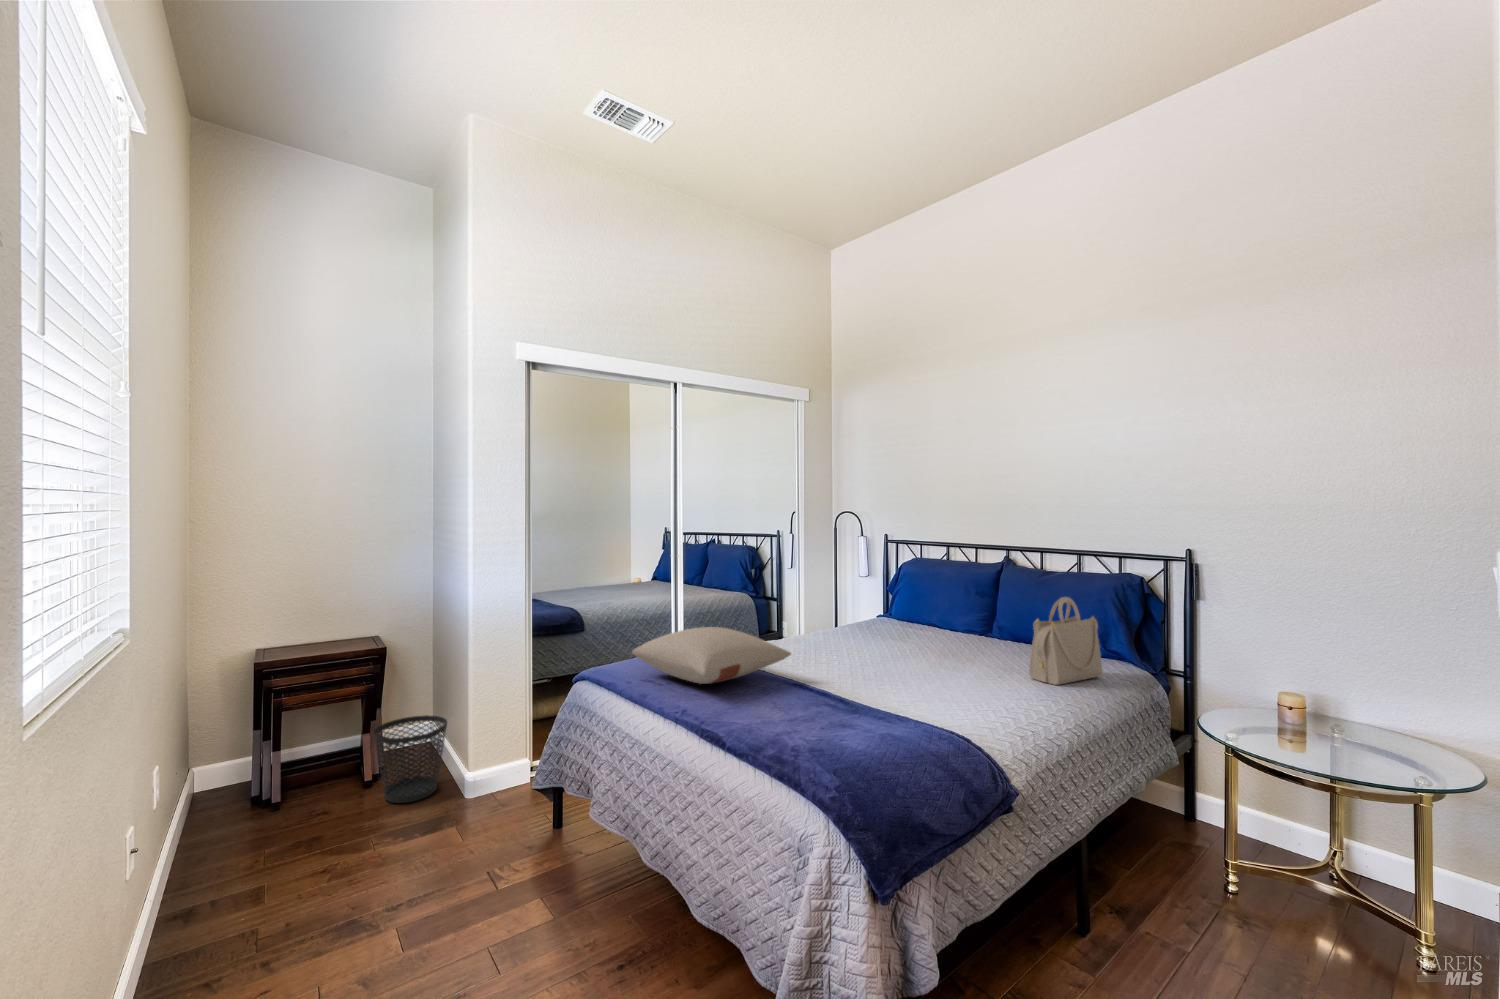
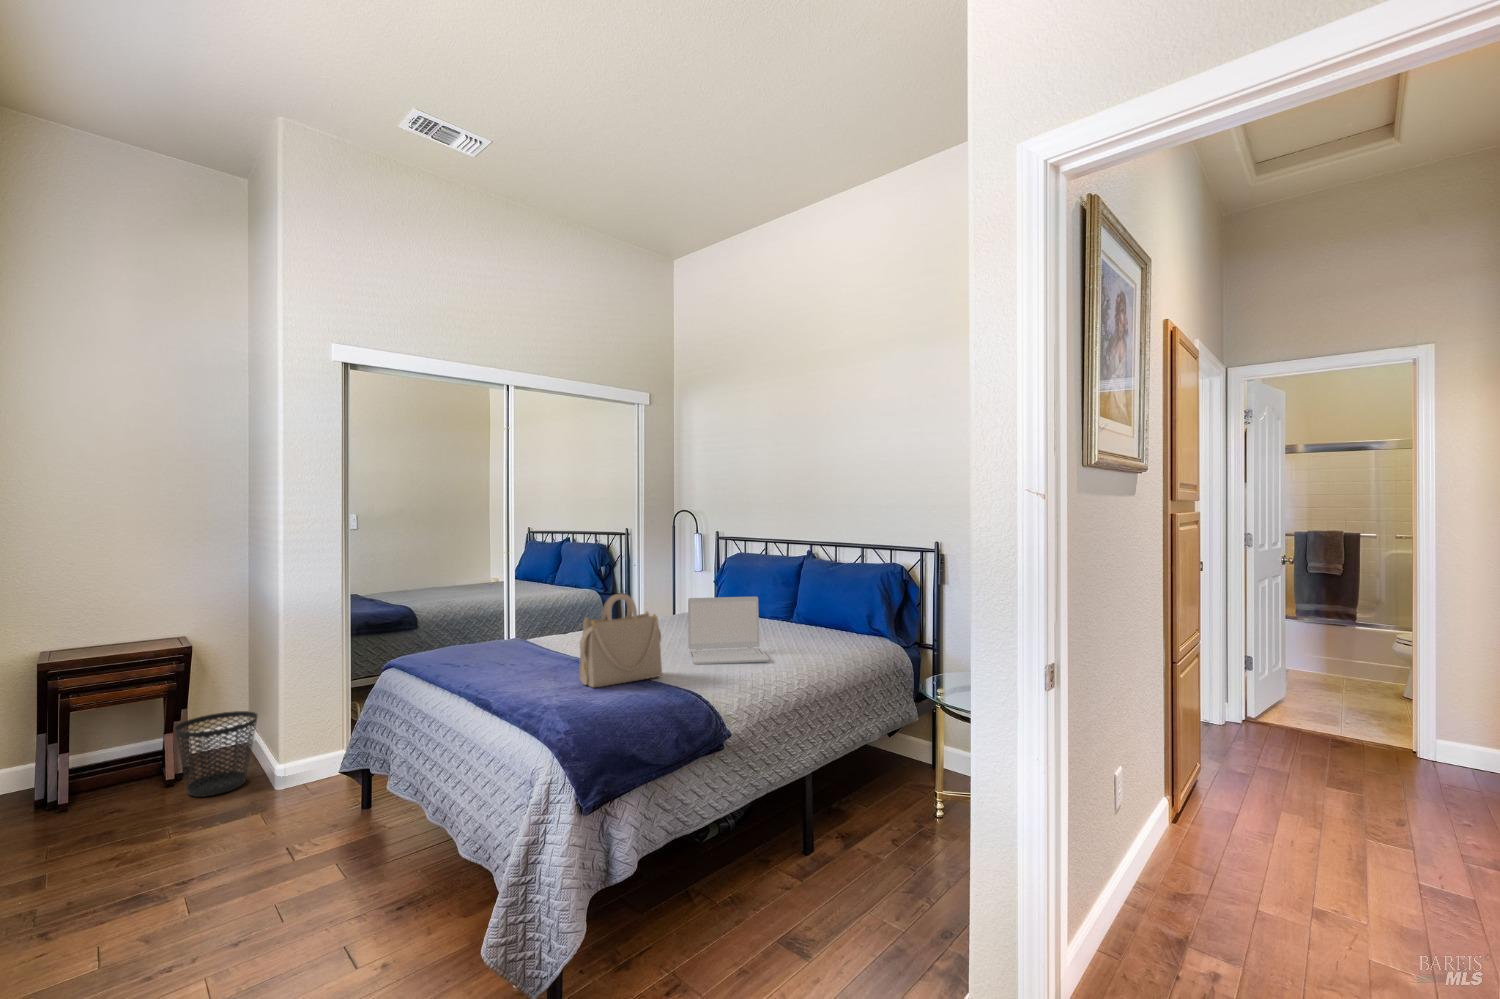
handbag: present [1029,597,1103,685] -> present [579,594,662,687]
laptop: none [908,614,1018,694] -> present [688,597,769,664]
pillow: present [633,627,791,684] -> none [431,613,579,662]

